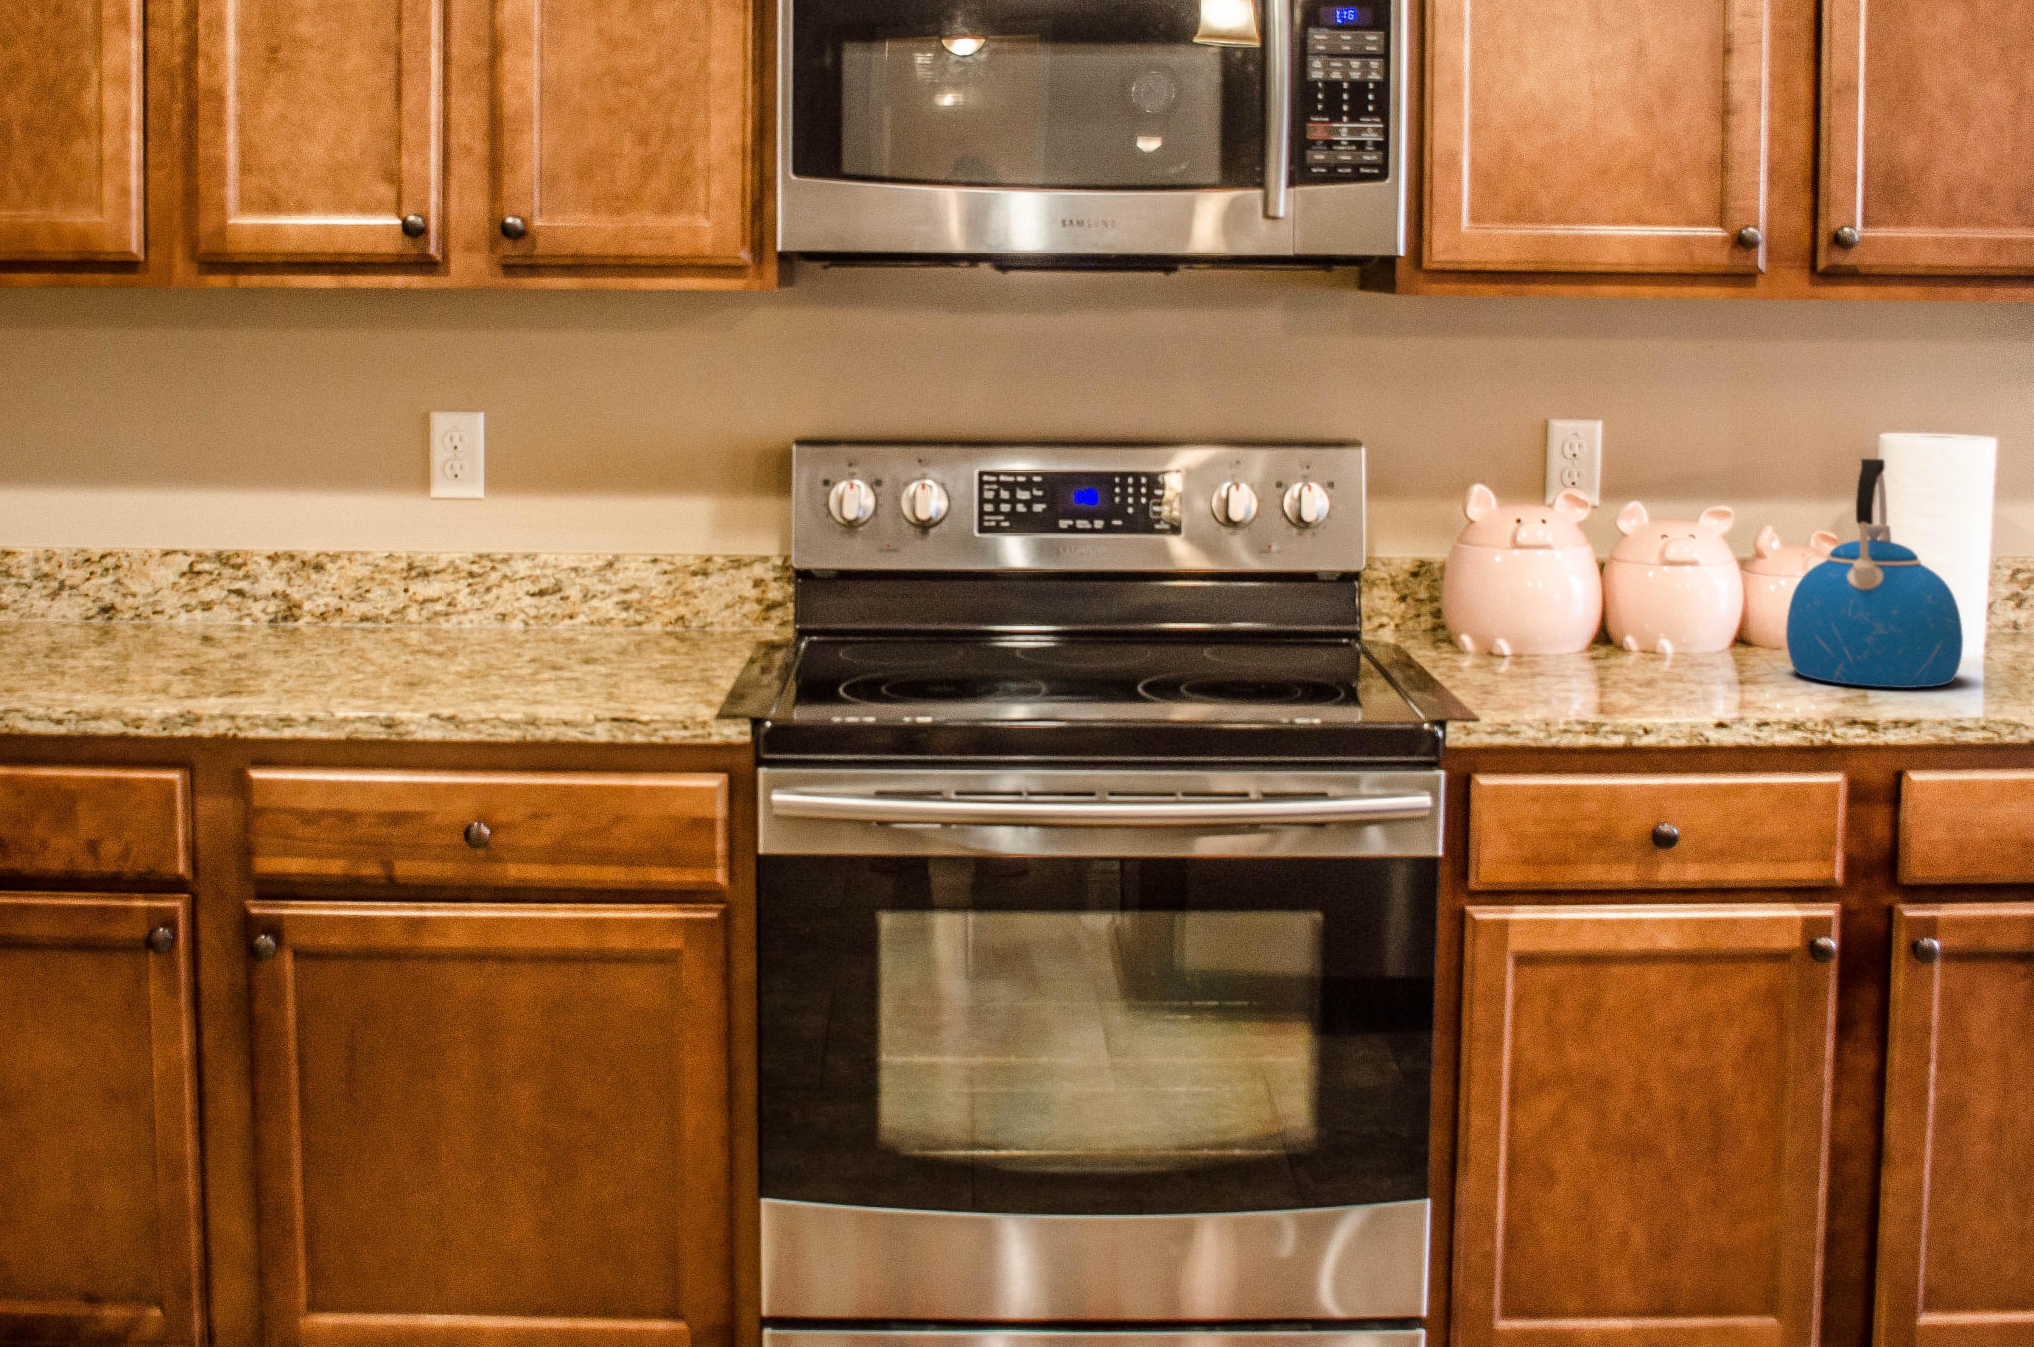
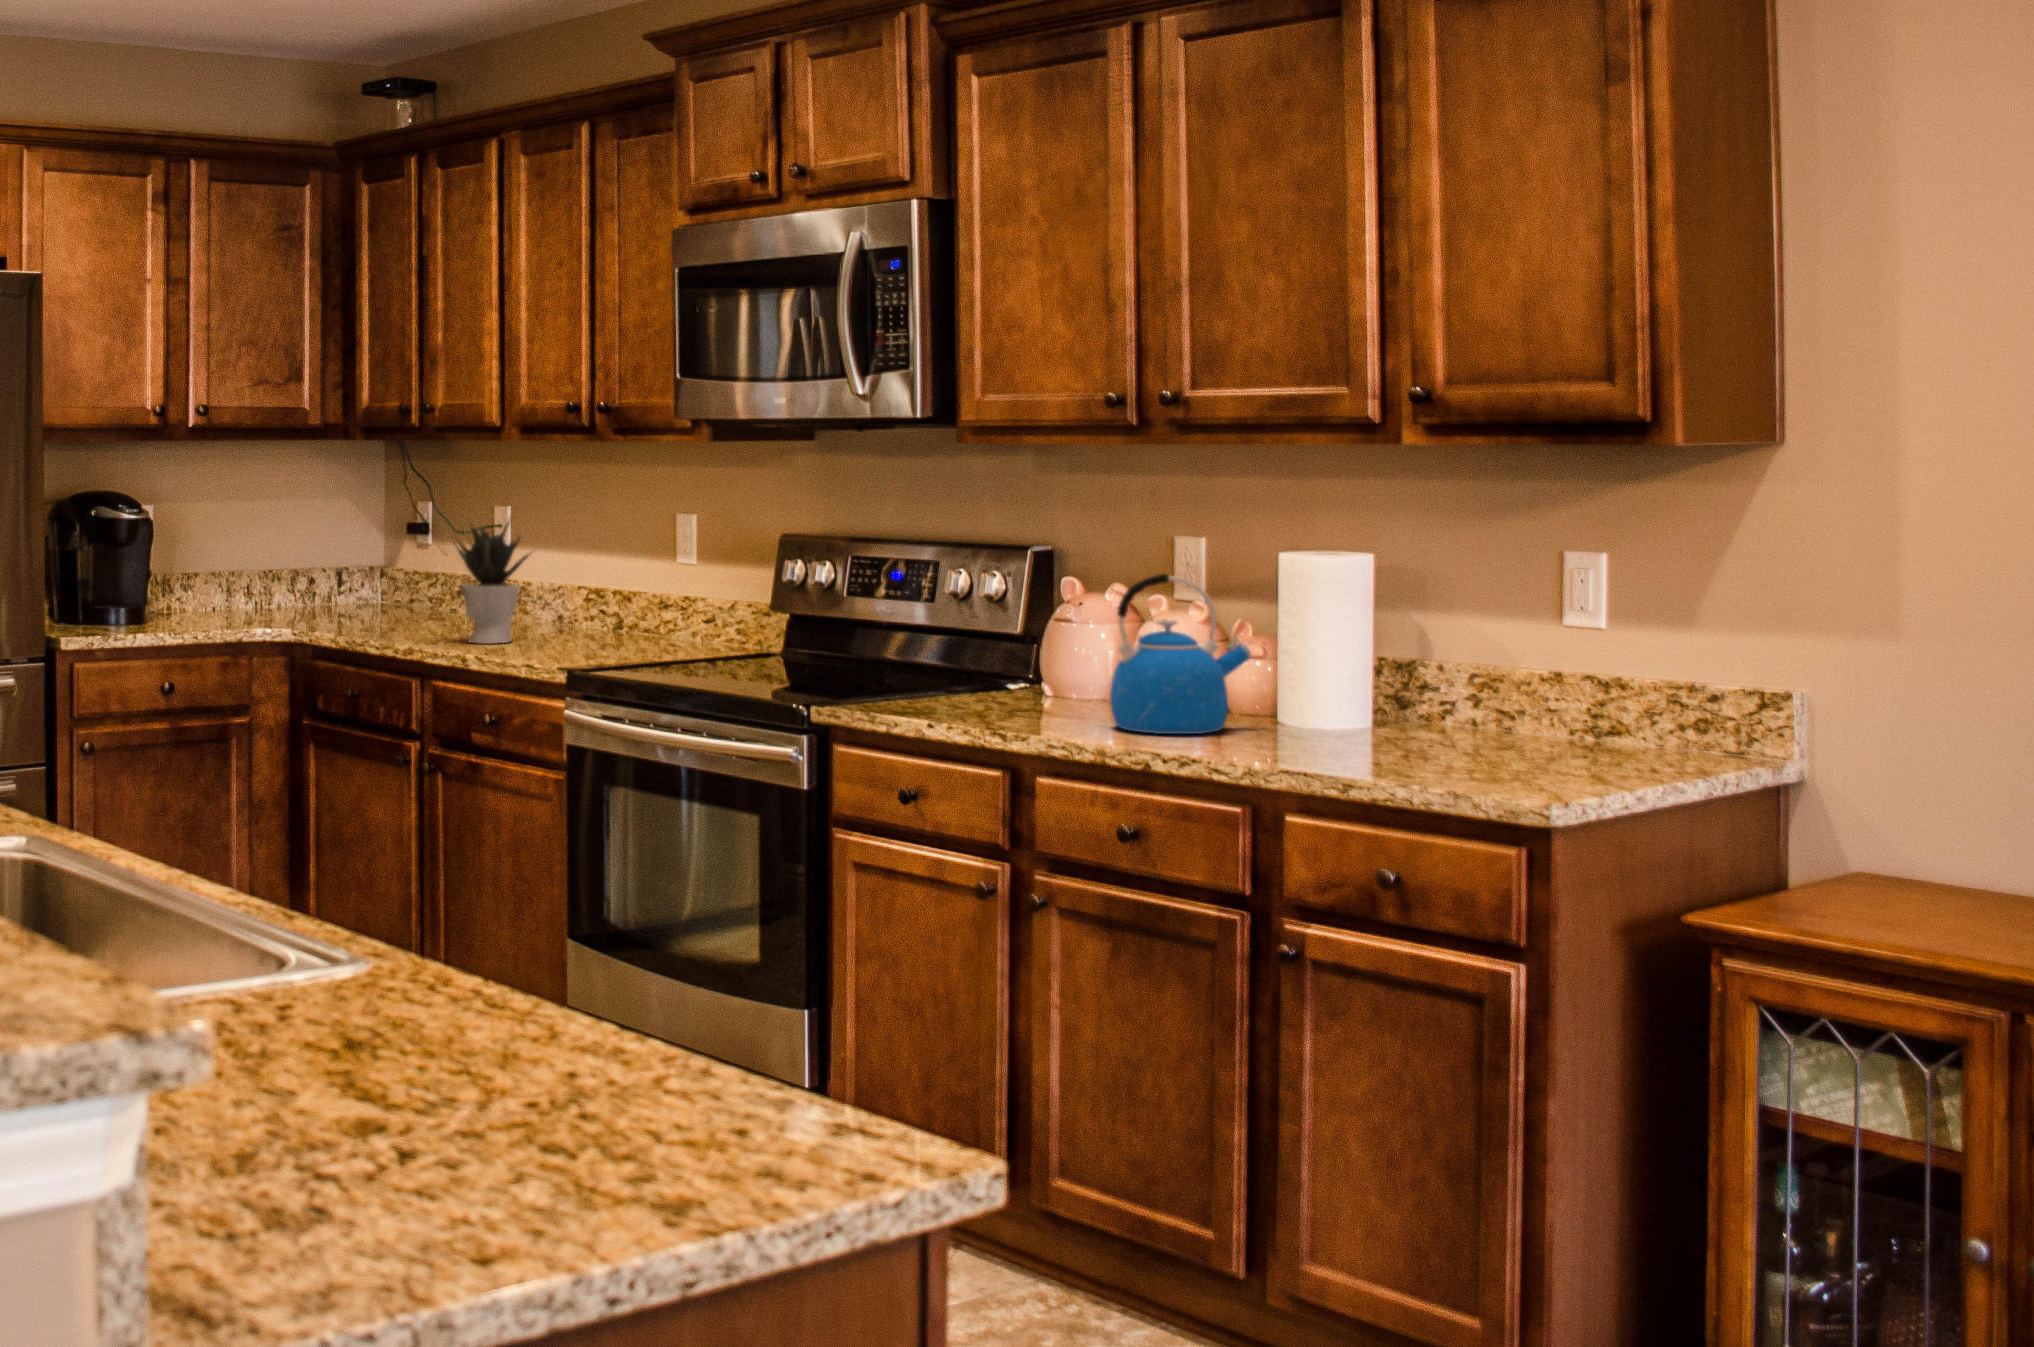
potted plant: none [28,419,209,674] -> present [453,522,530,644]

